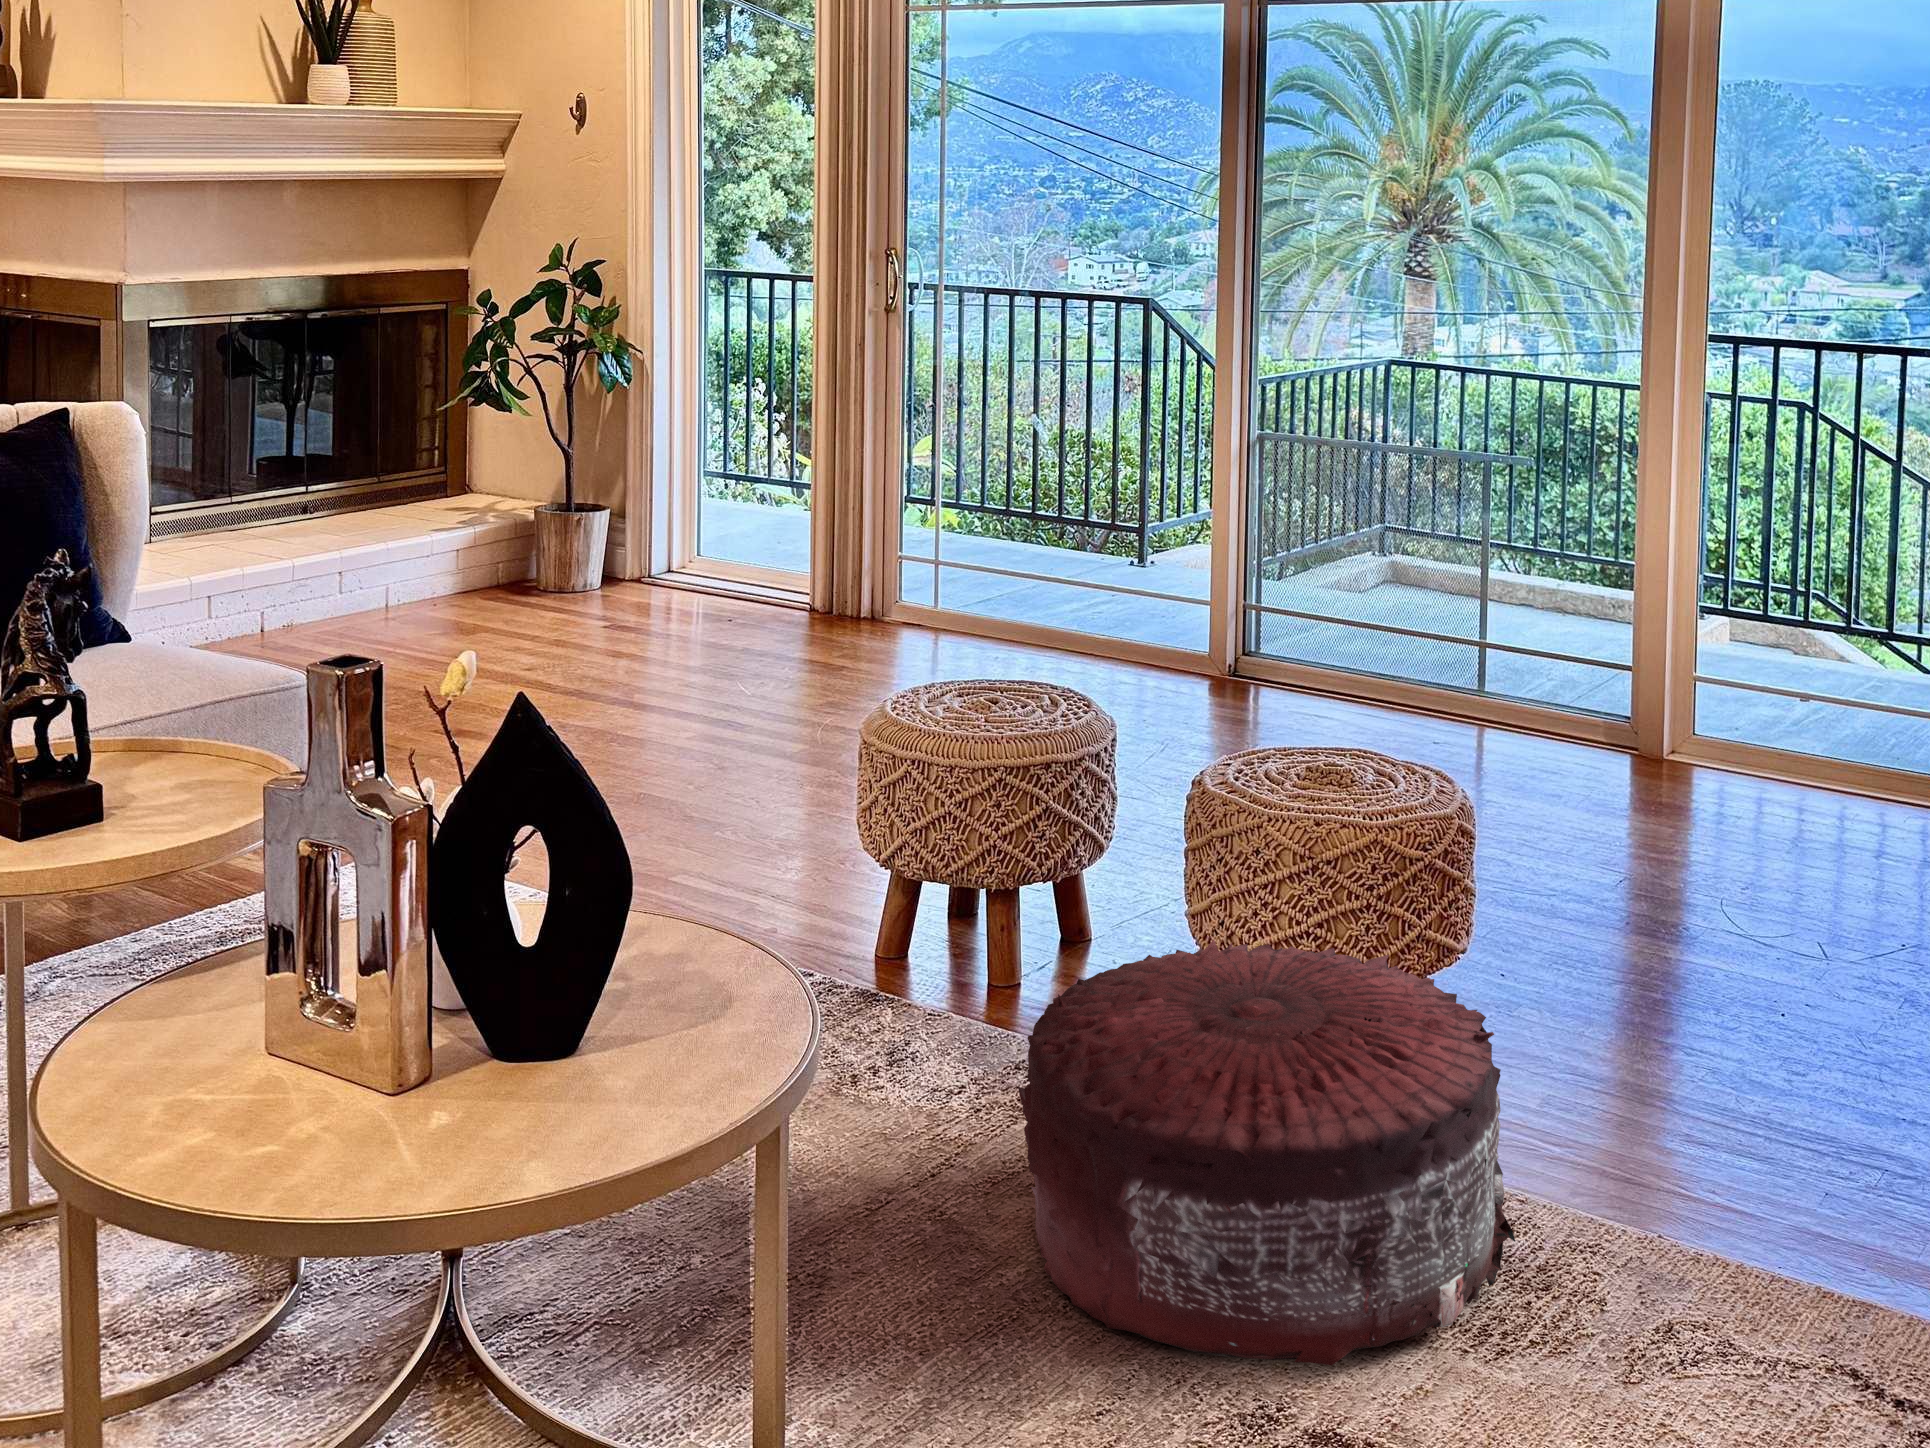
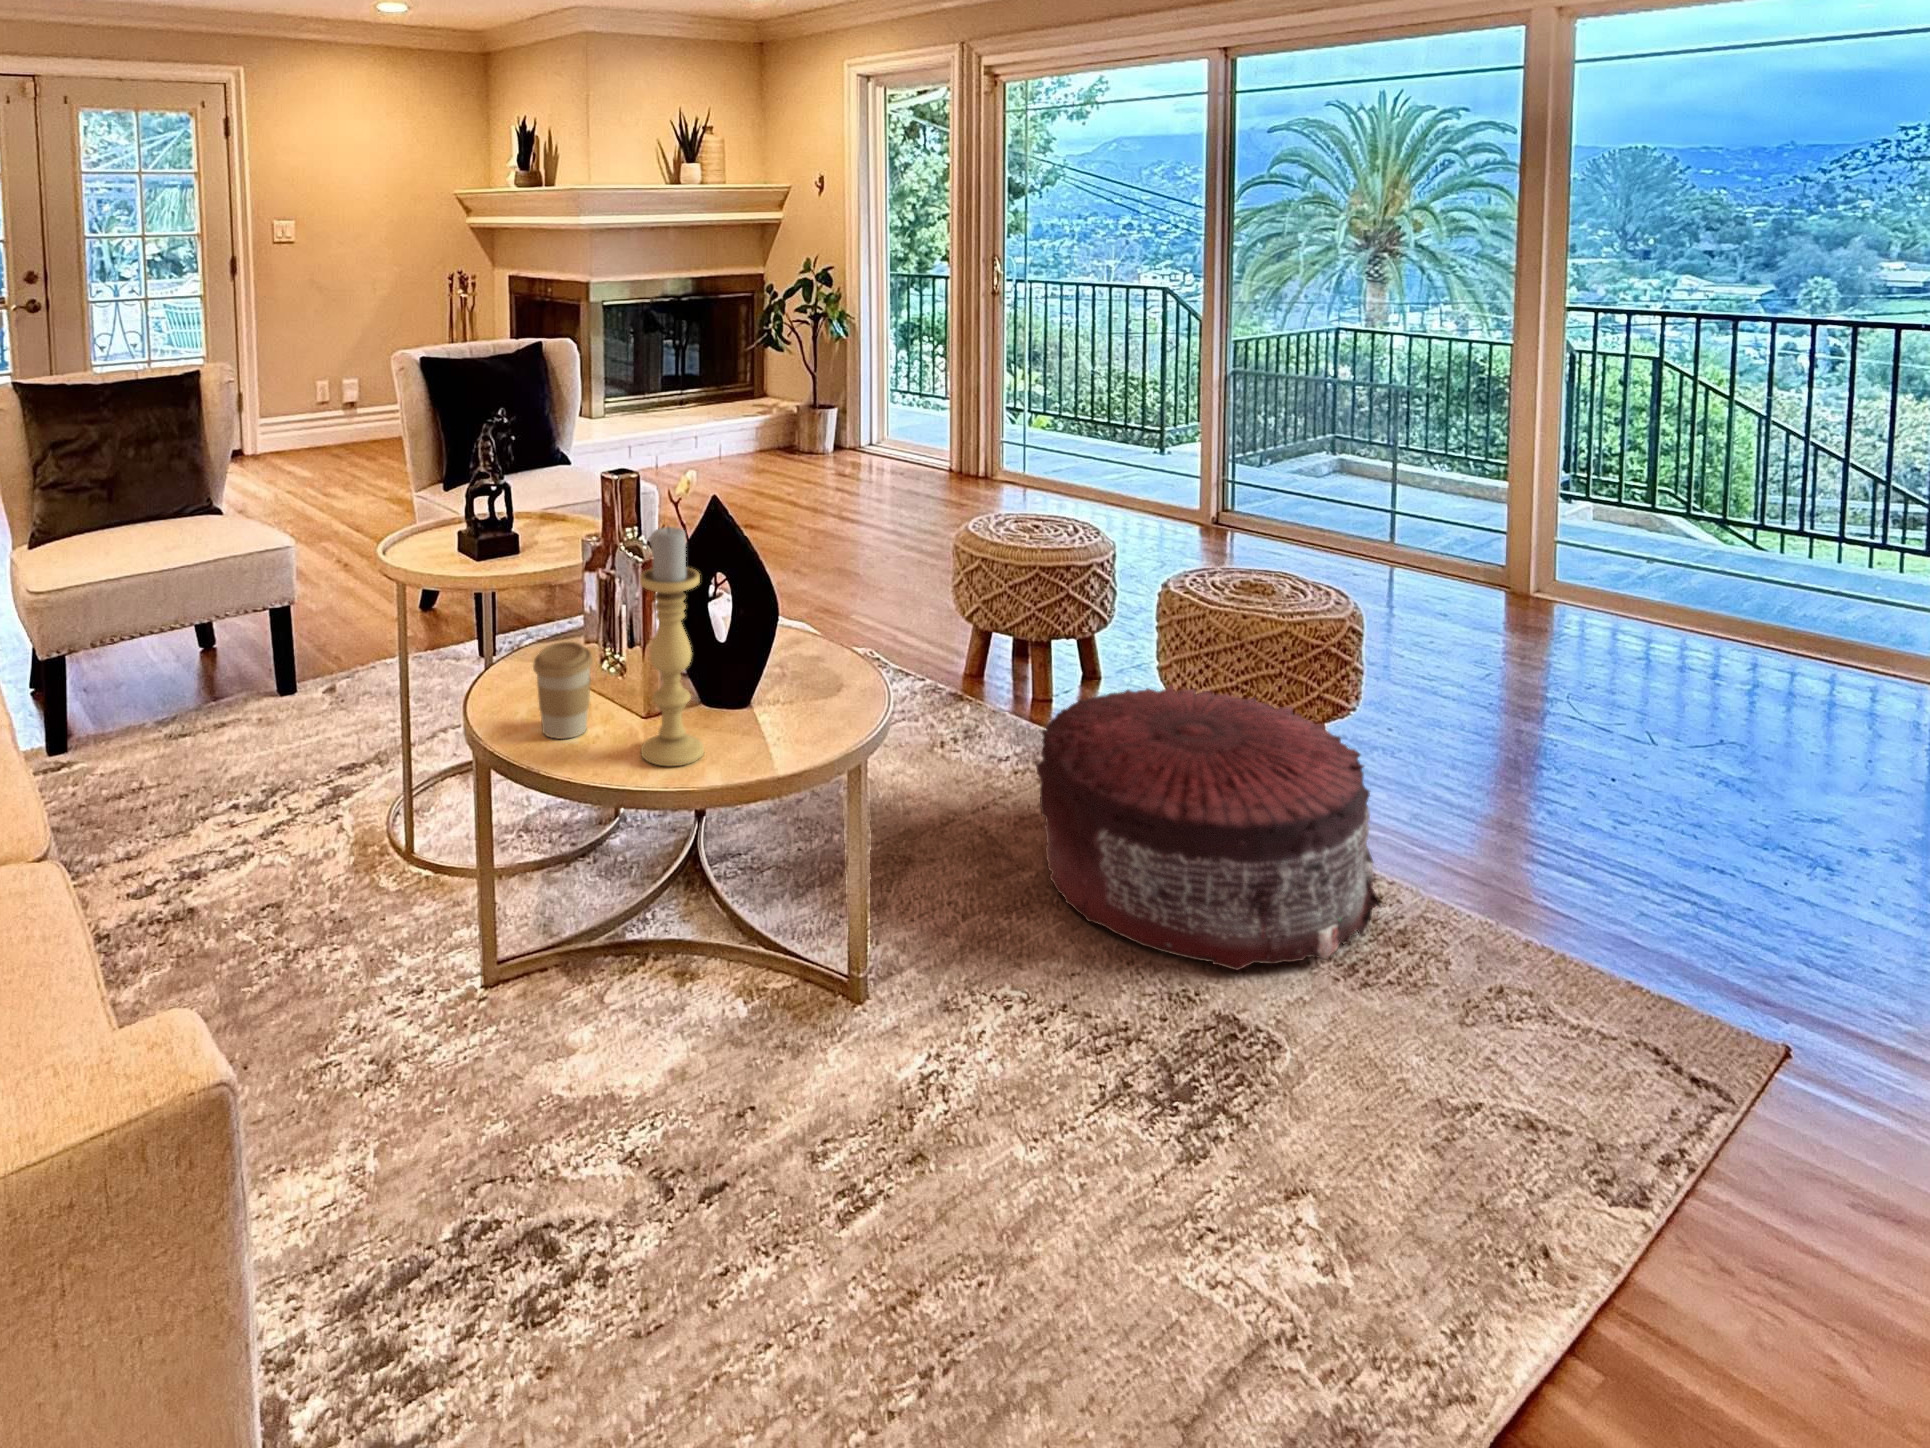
candle holder: none [401,757,515,1176] -> present [640,526,704,766]
coffee cup: none [187,976,301,1153] -> present [533,642,593,739]

